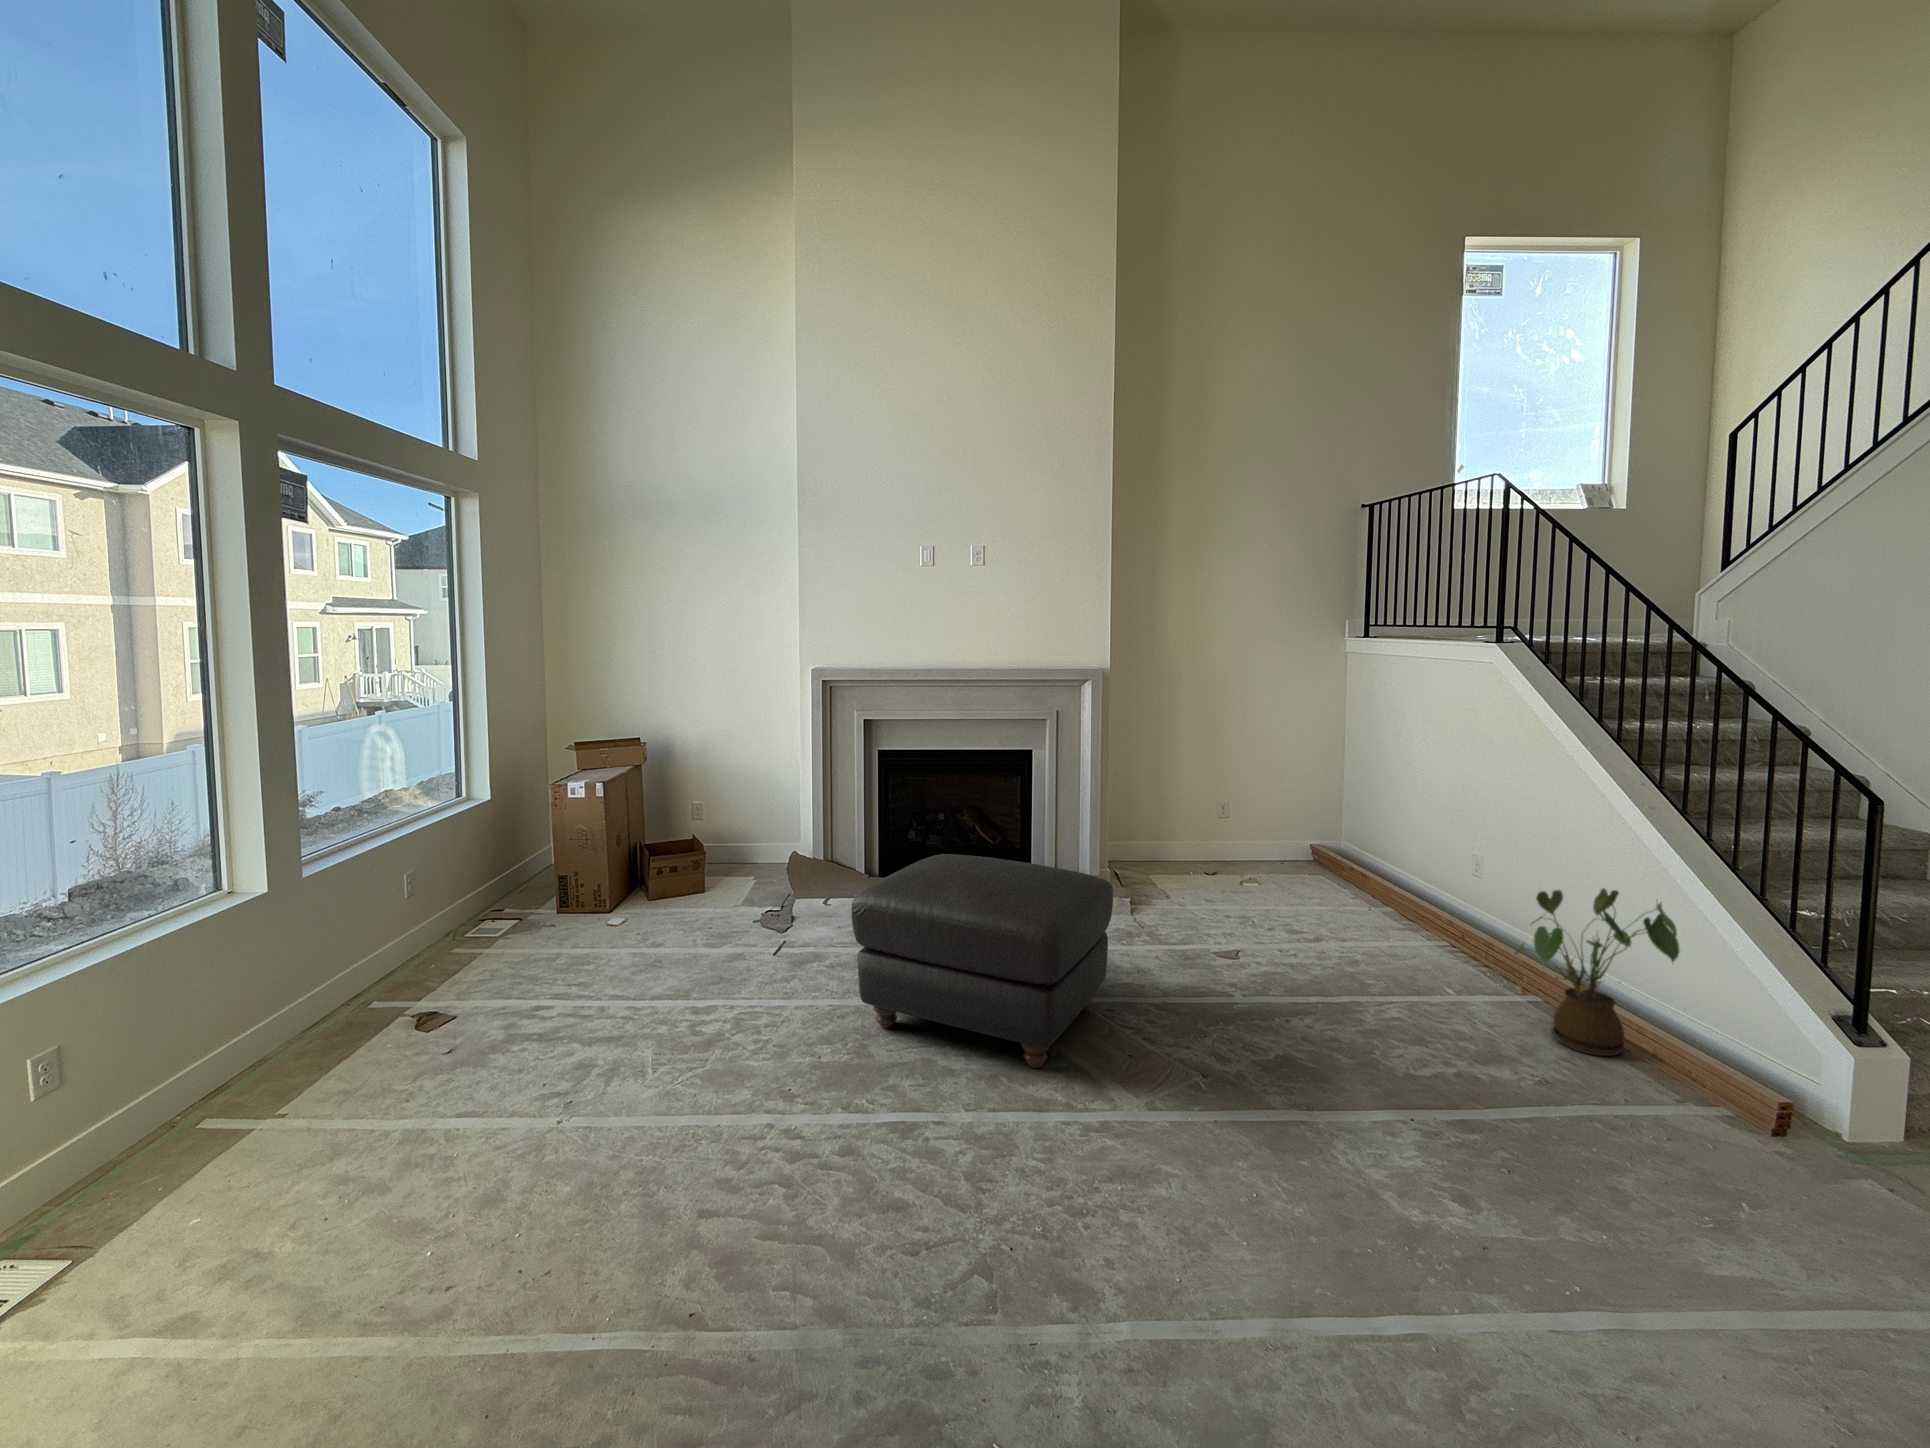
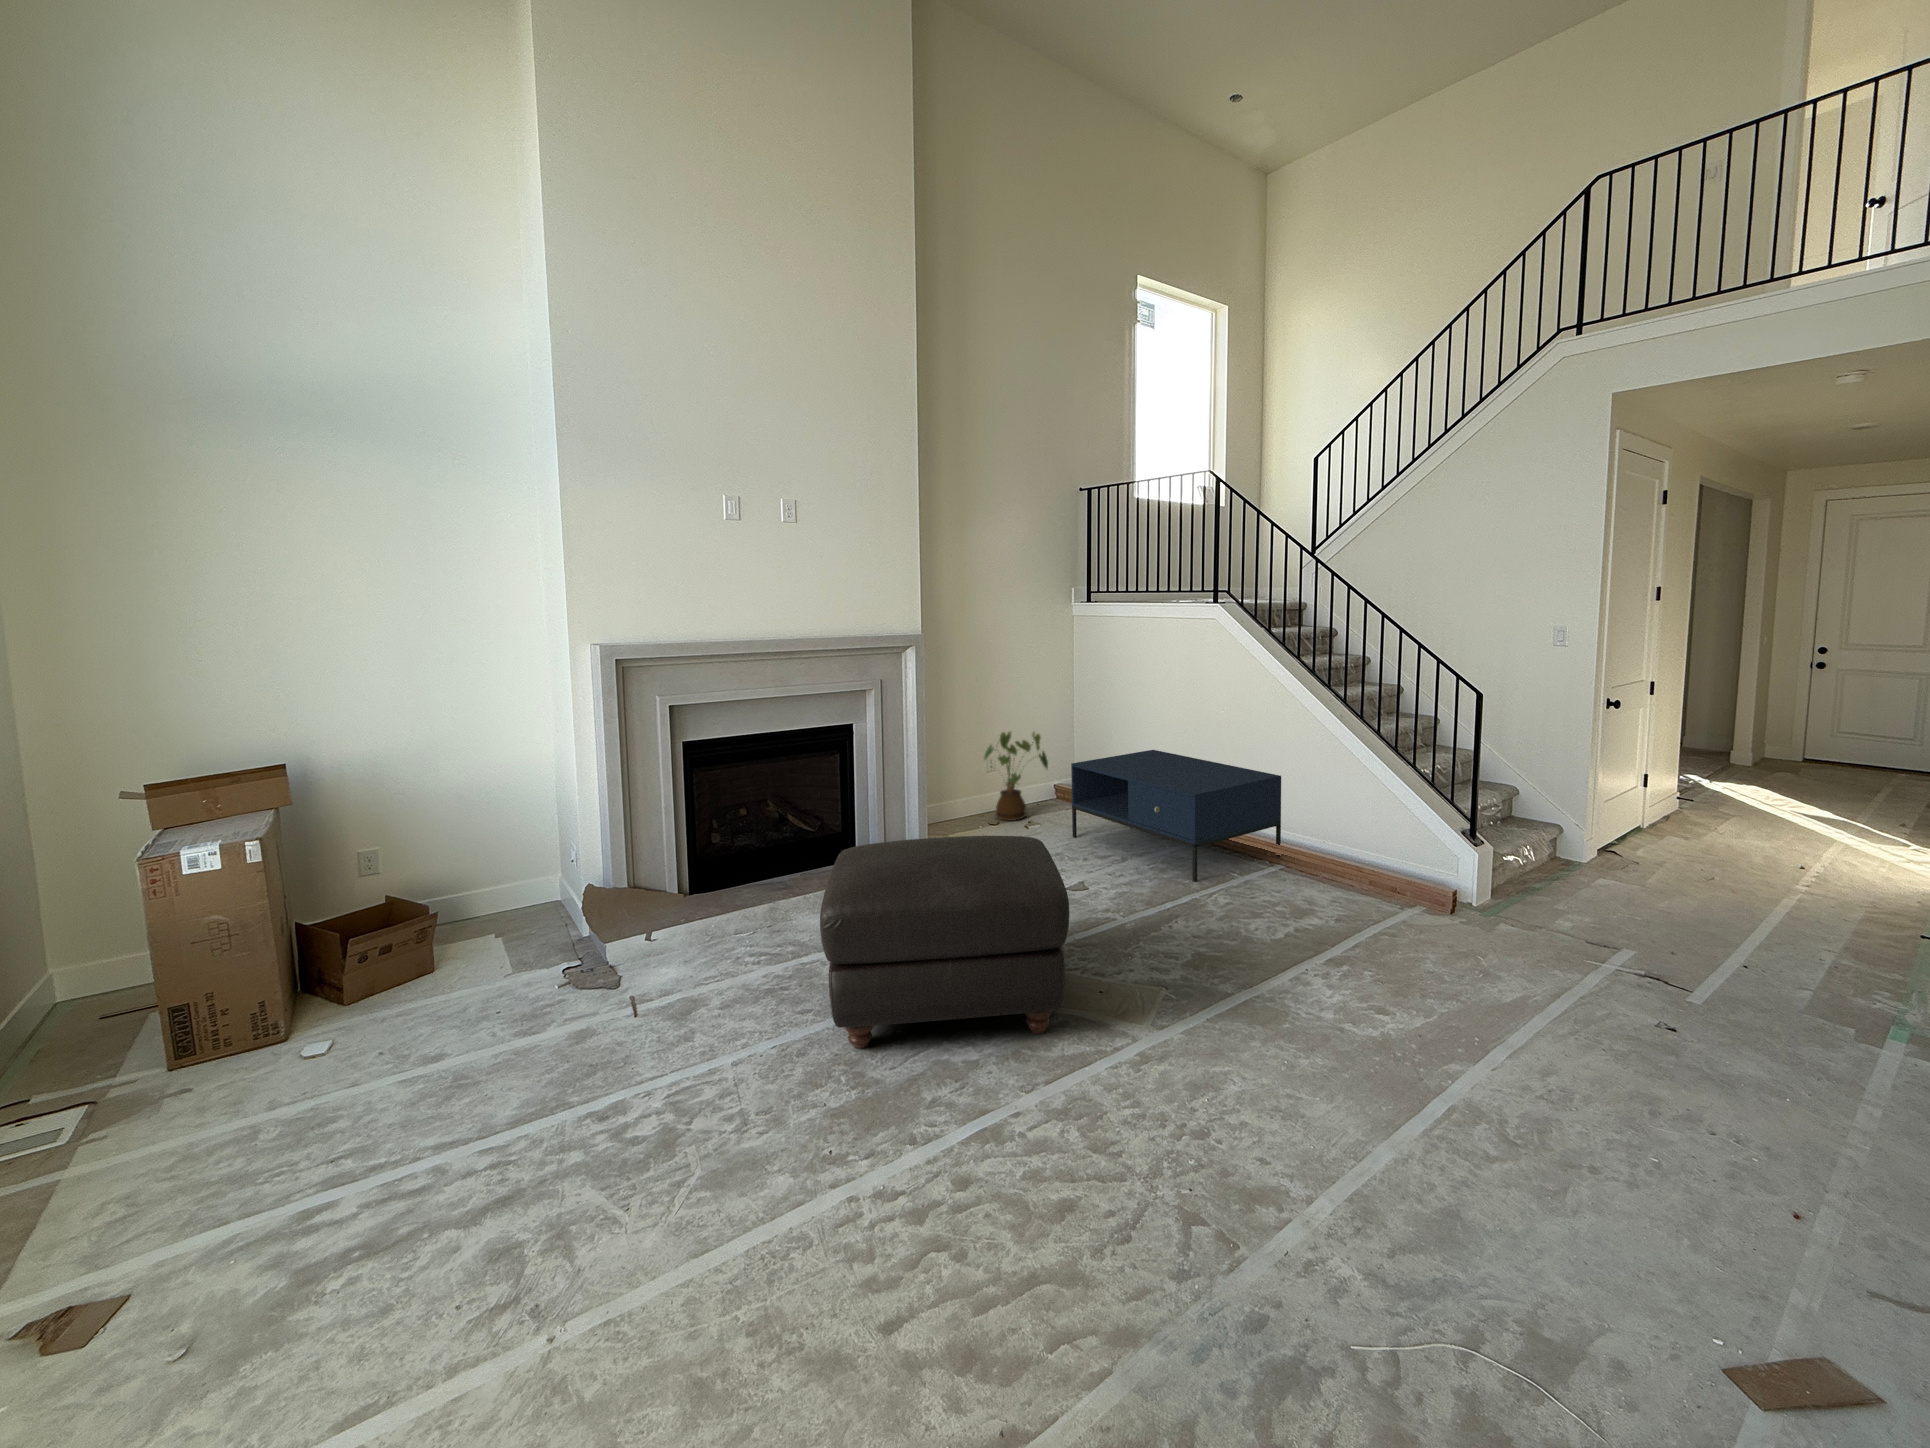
coffee table: none [1280,819,1541,982] -> present [1071,750,1281,882]
house plant: present [1514,888,1679,1056] -> present [984,732,1048,821]

